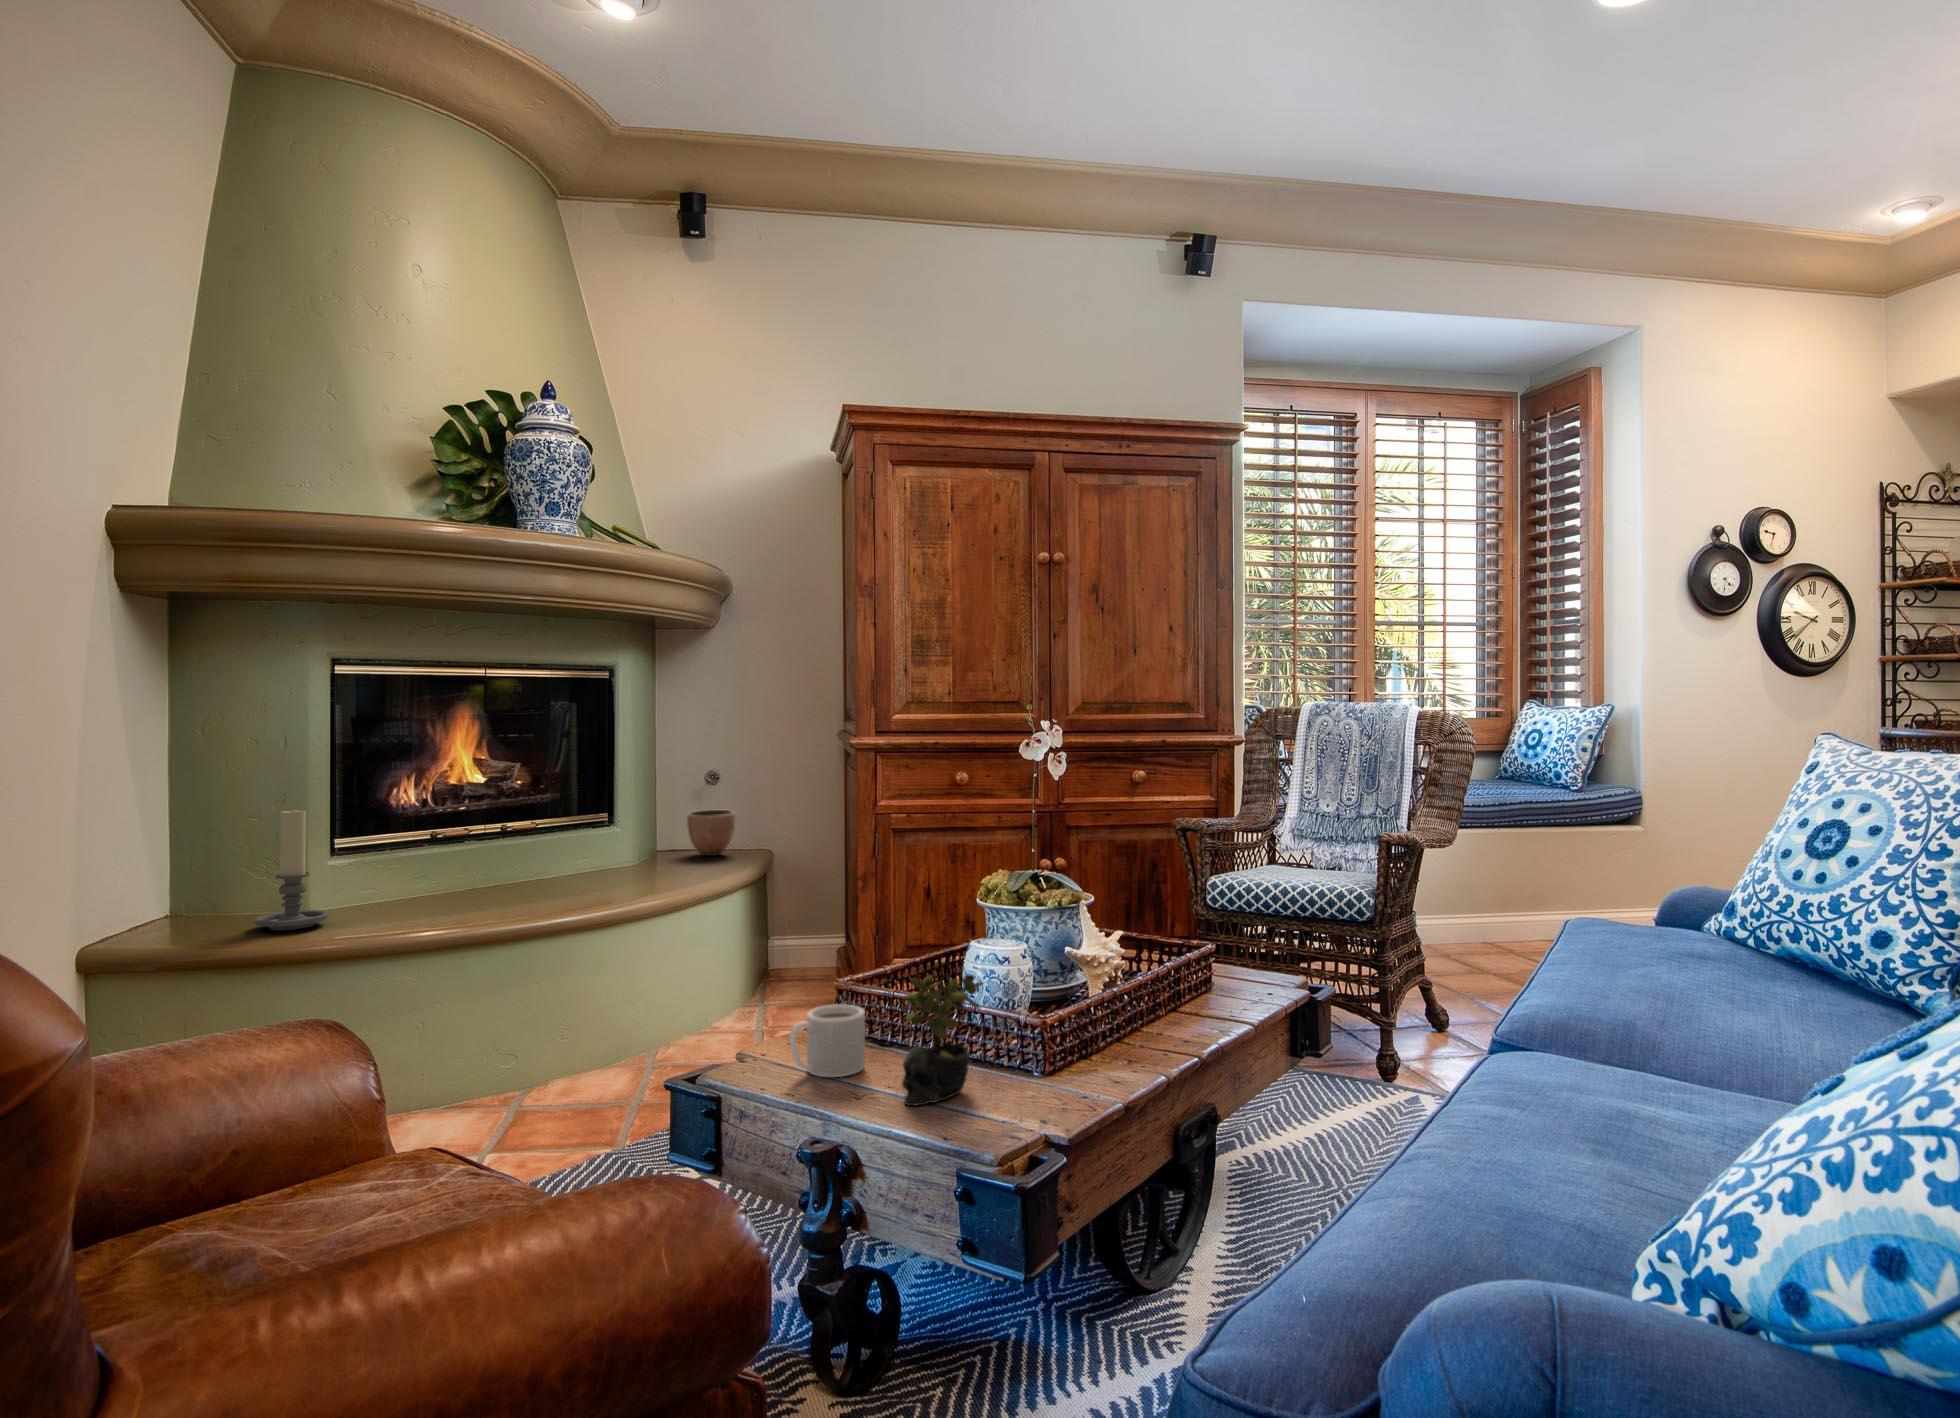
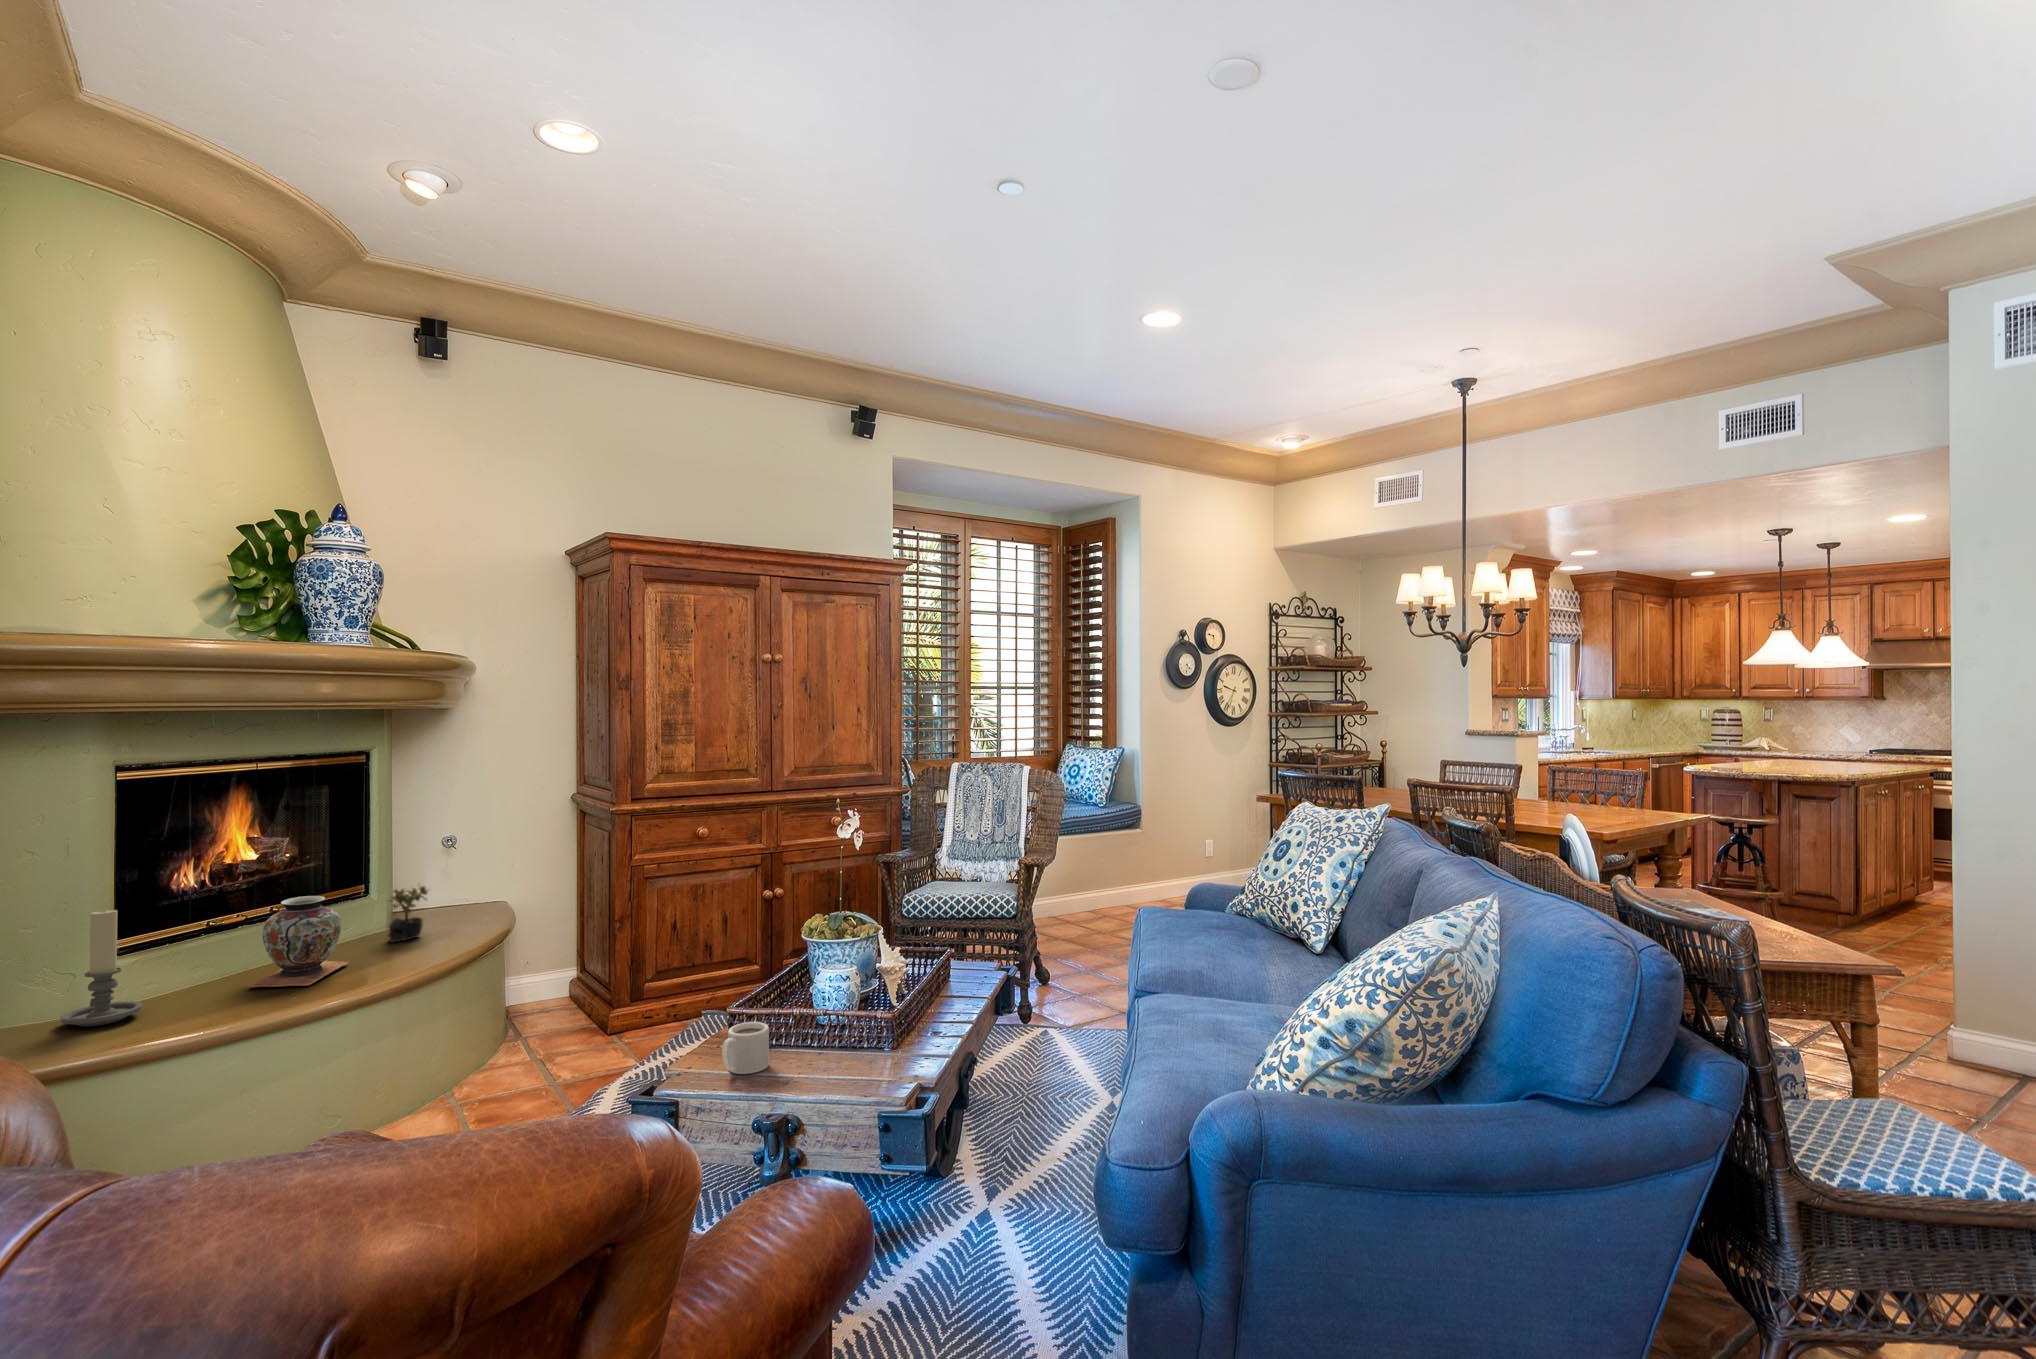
decorative bowl: present [687,809,735,856] -> none [438,865,486,908]
decorative vase: none [435,818,548,914] -> present [247,896,349,987]
succulent plant: present [901,969,983,1106] -> present [389,886,428,942]

